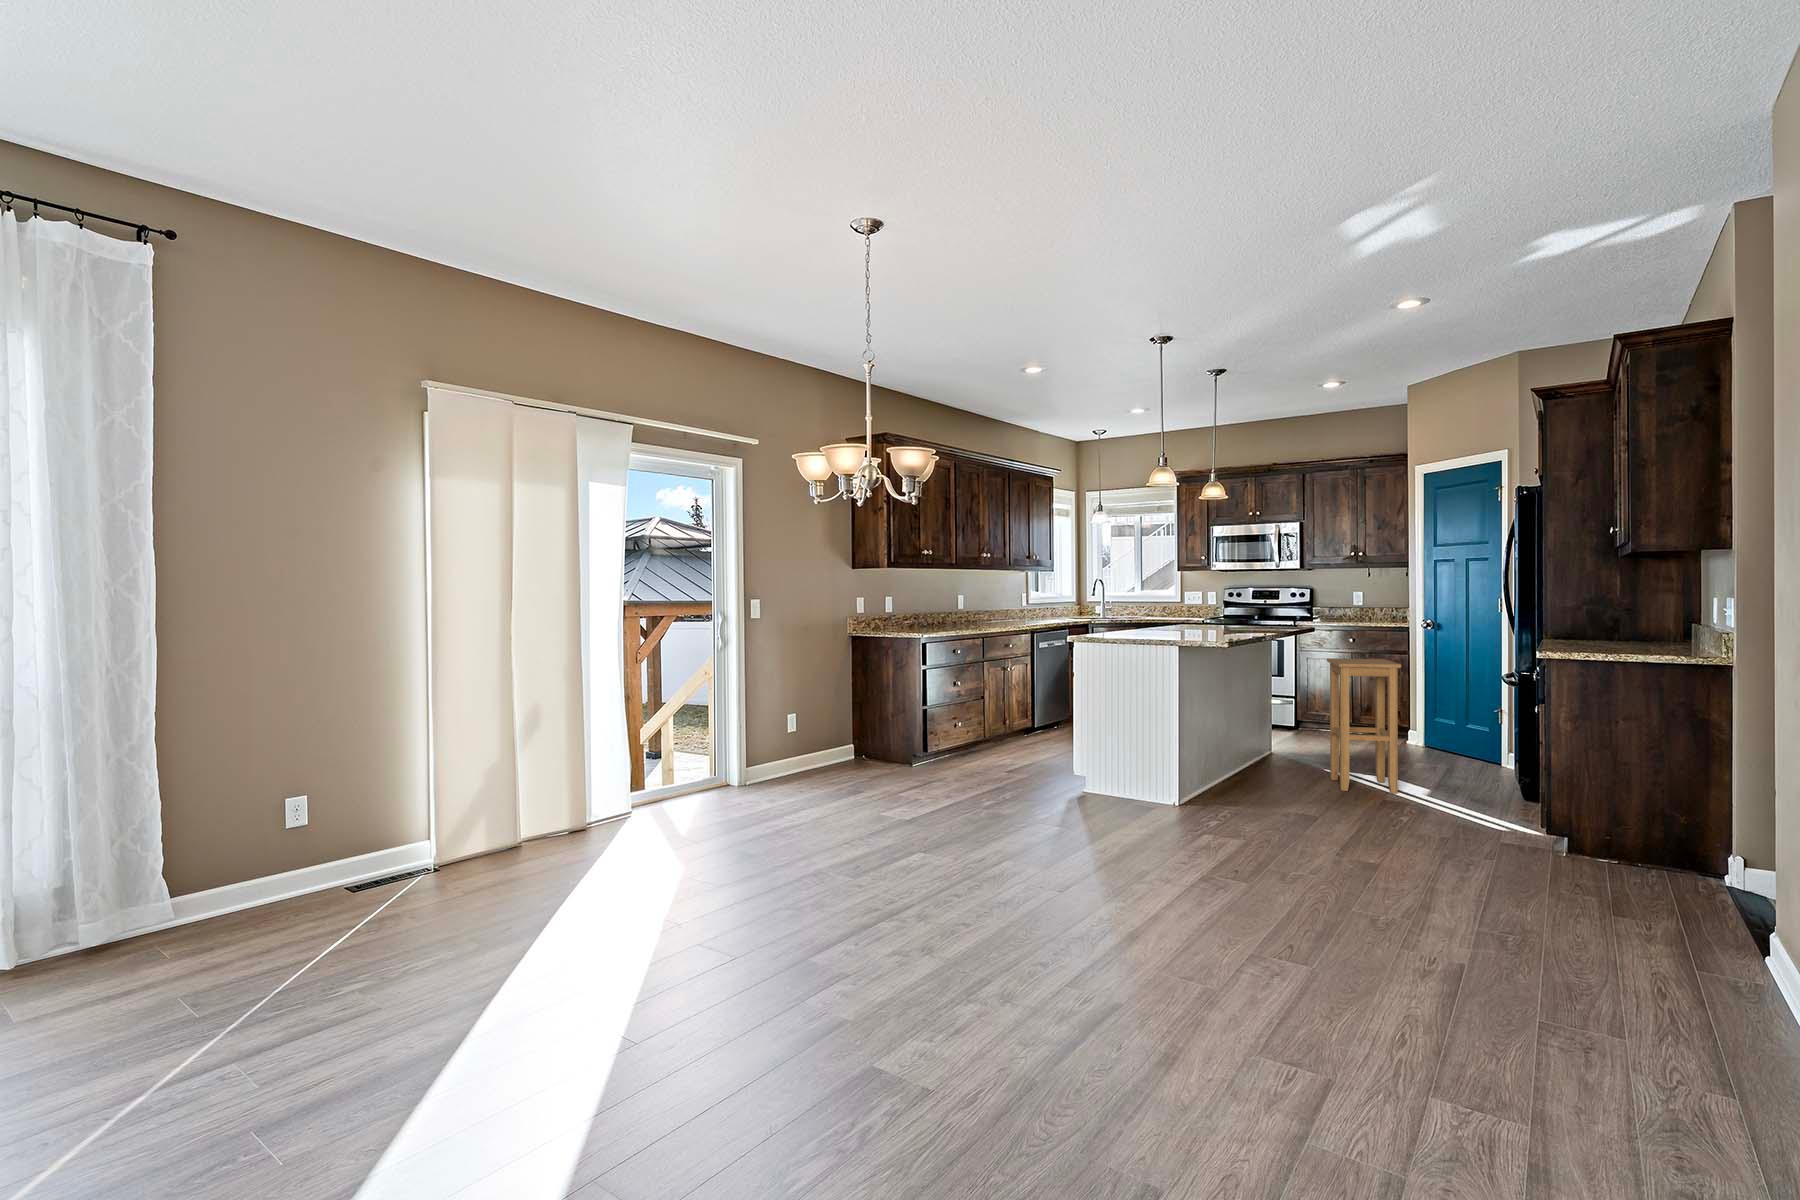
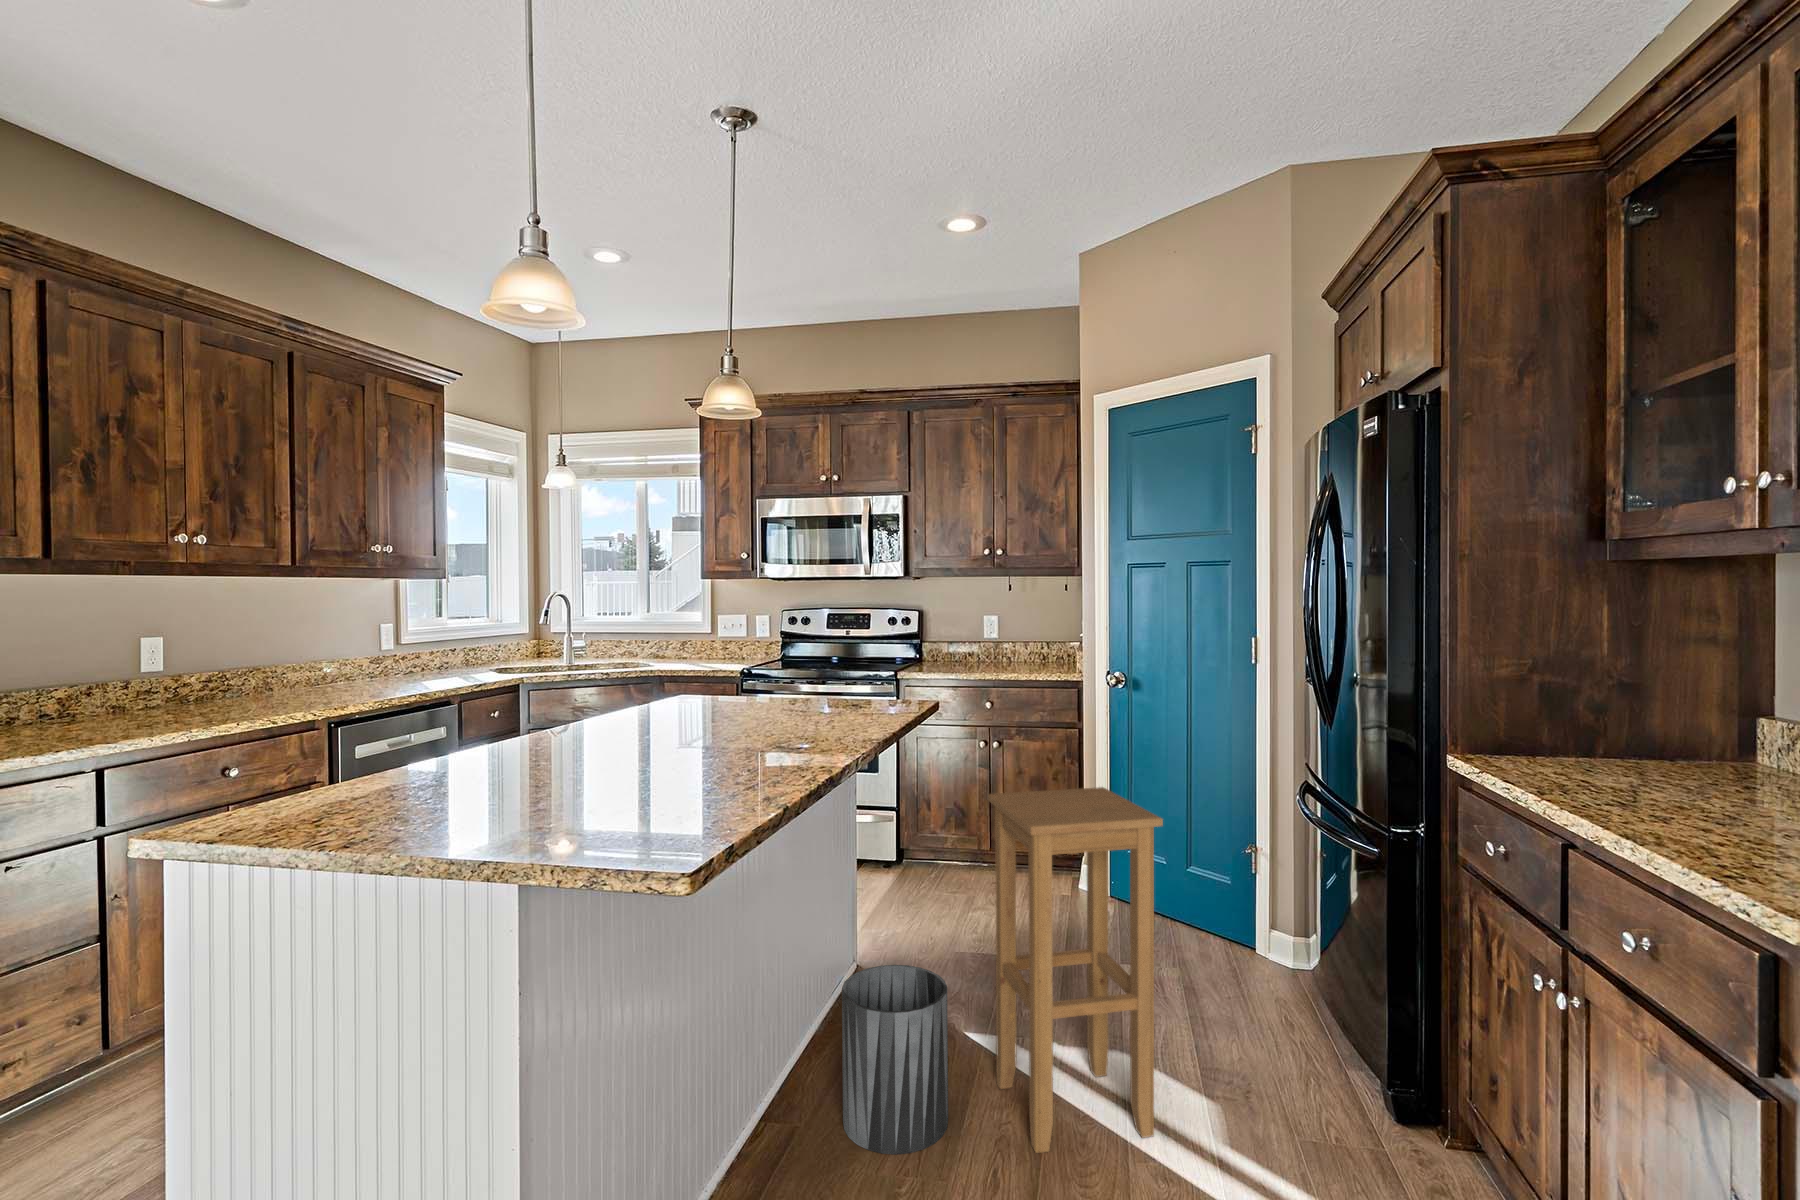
trash can: none [1260,725,1306,786] -> present [842,965,948,1155]

